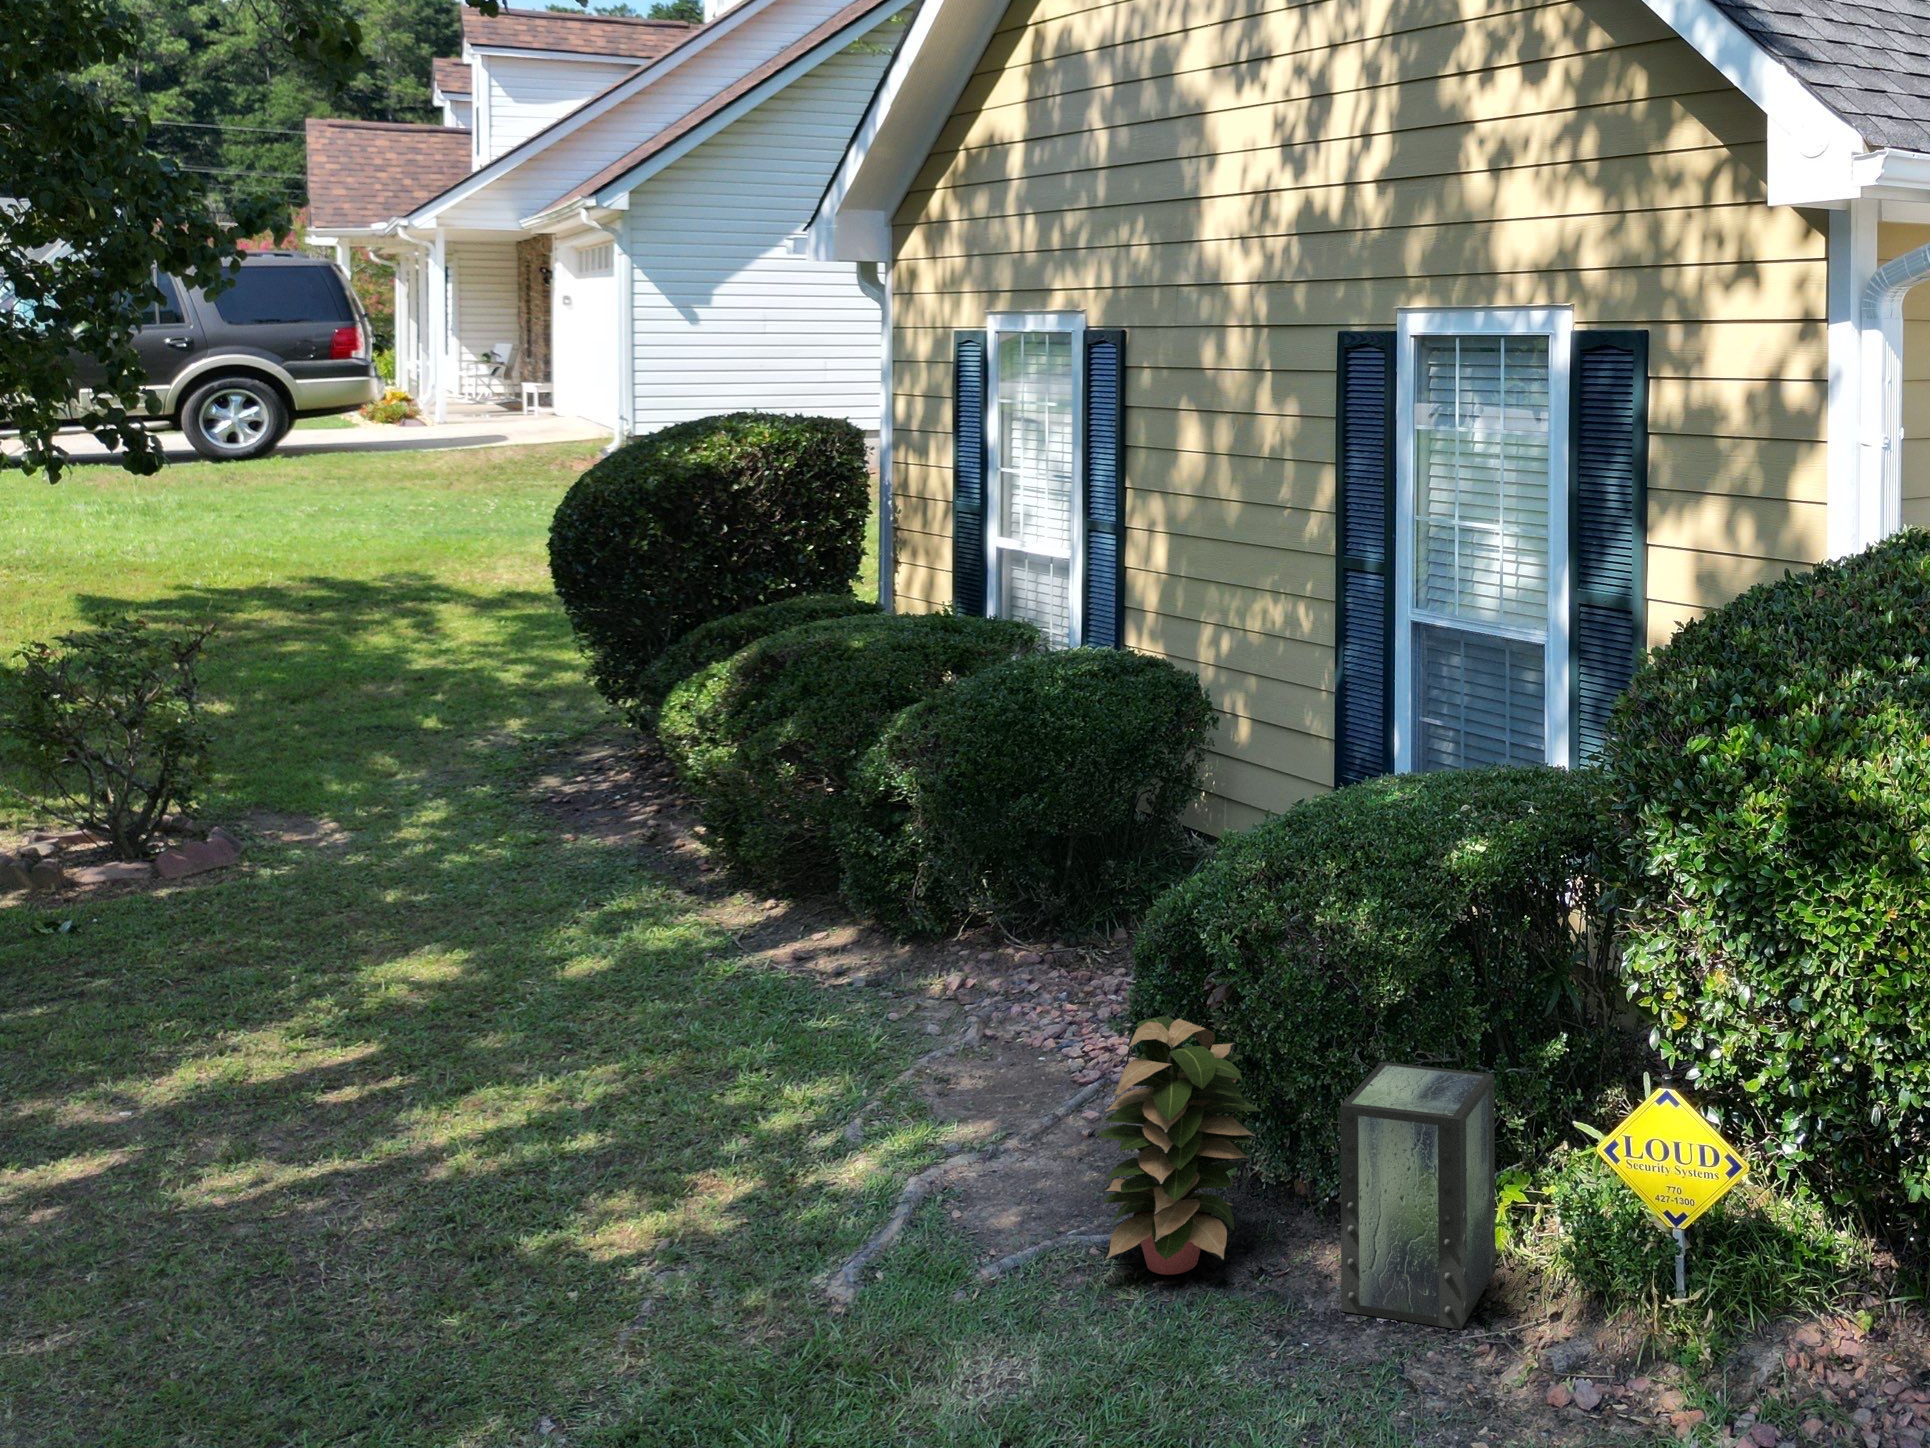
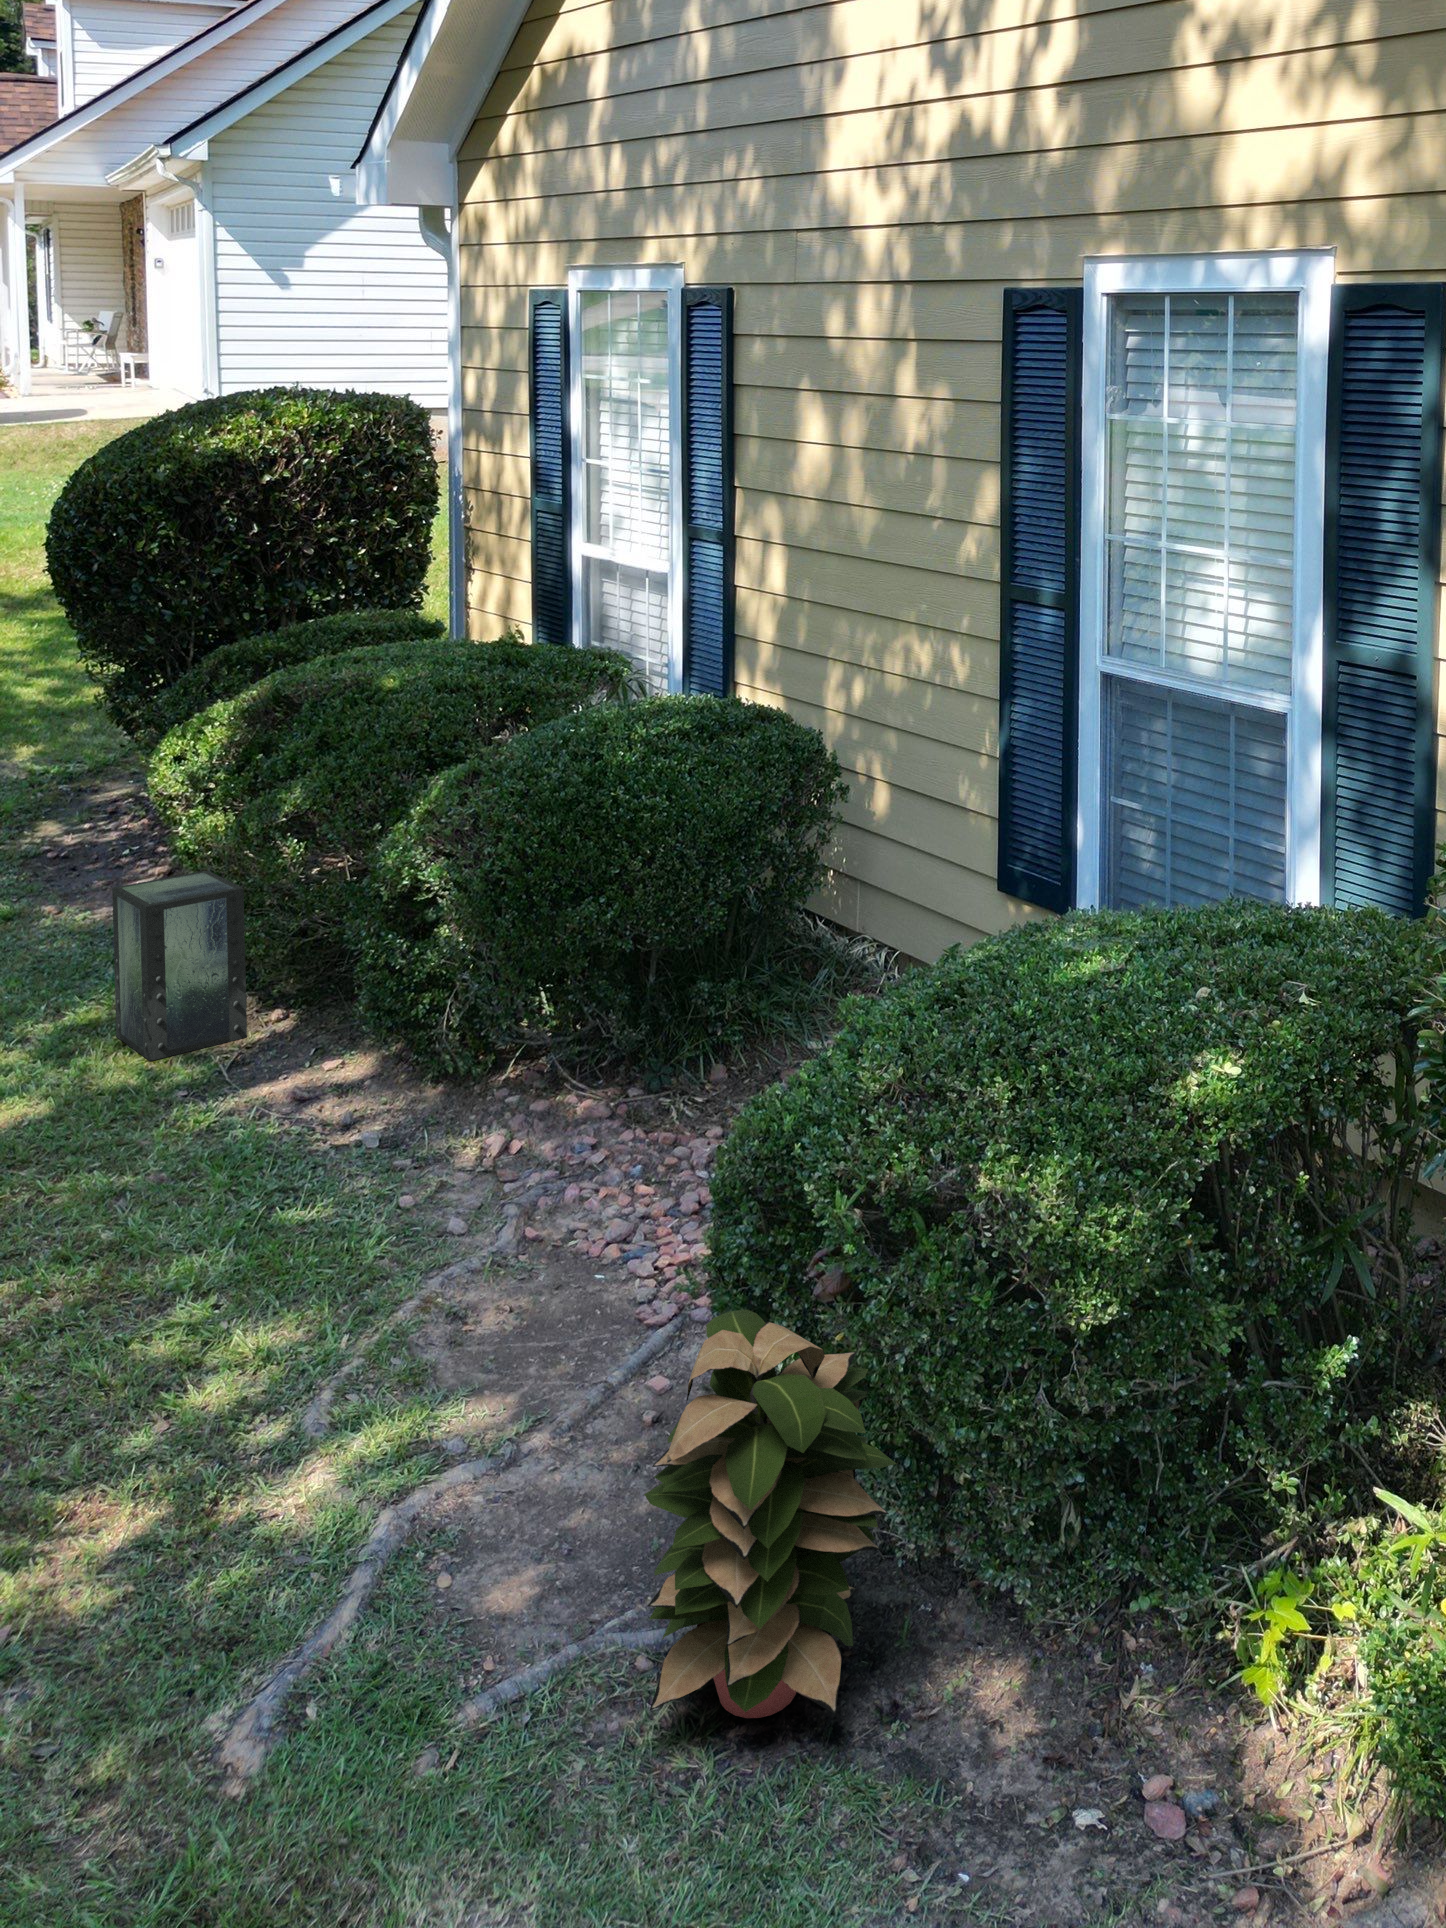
storage box: present [1340,1062,1495,1329] -> present [112,871,247,1061]

